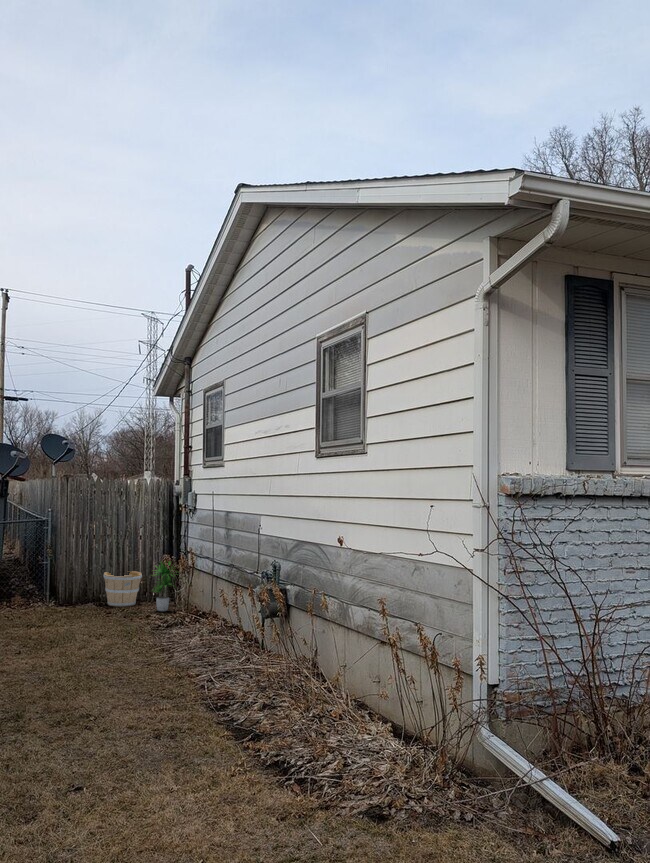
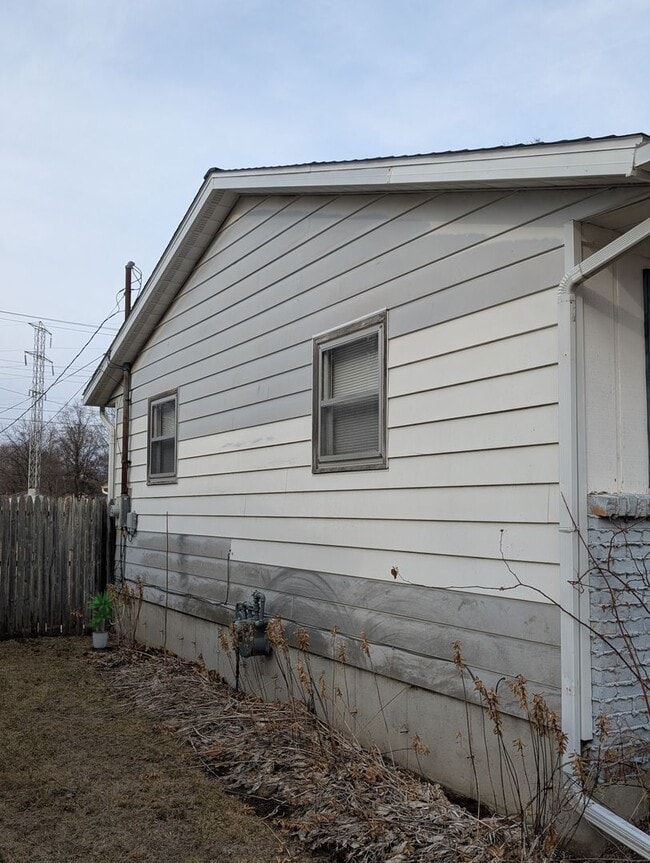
wooden bucket: present [104,571,142,607] -> none [28,603,73,644]

